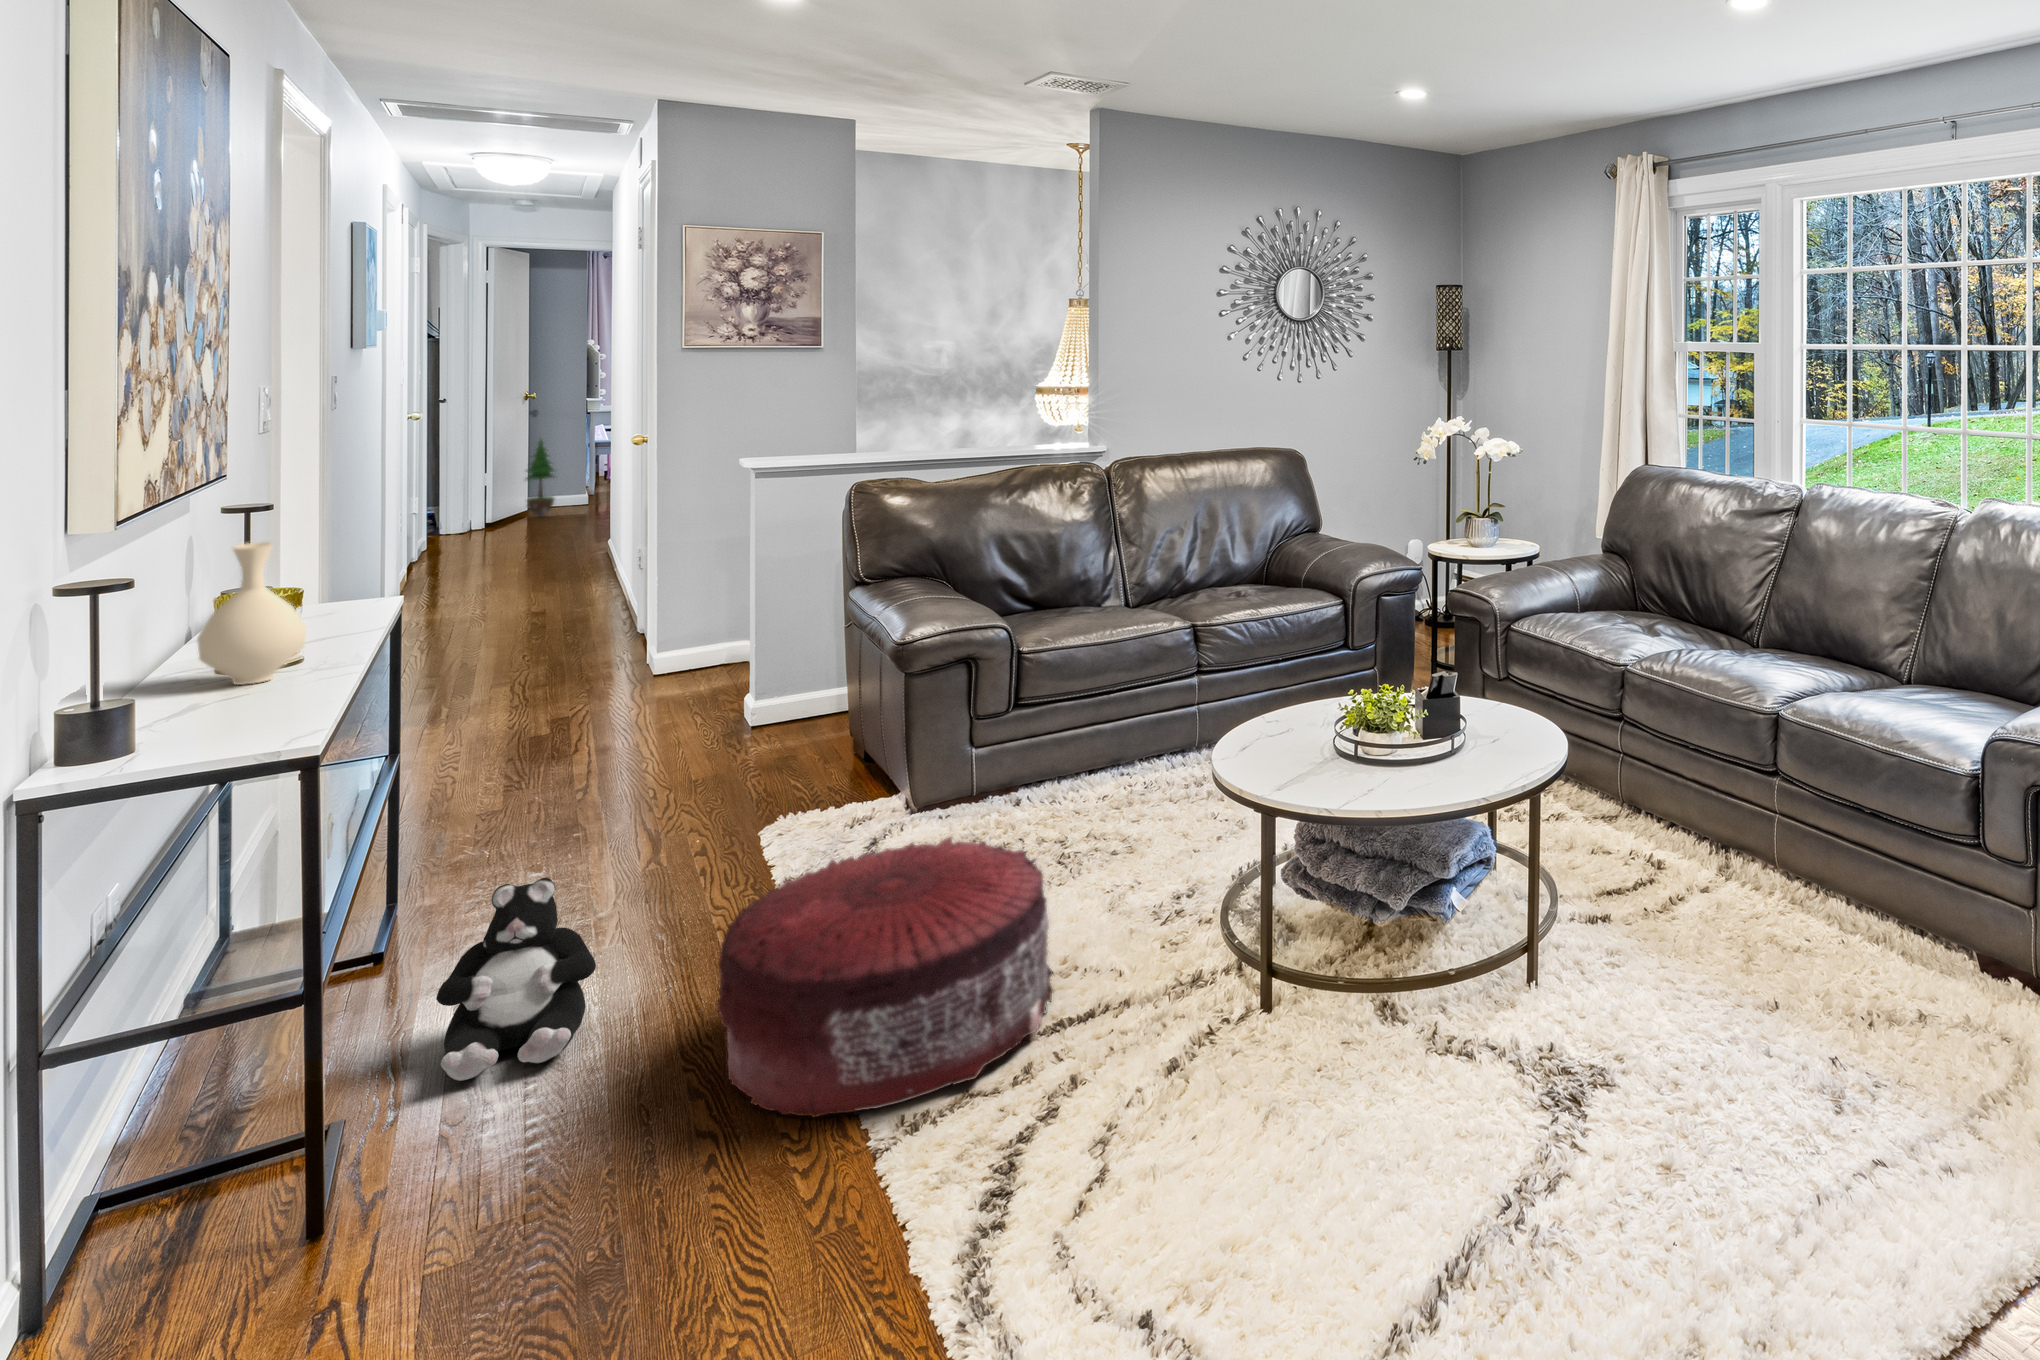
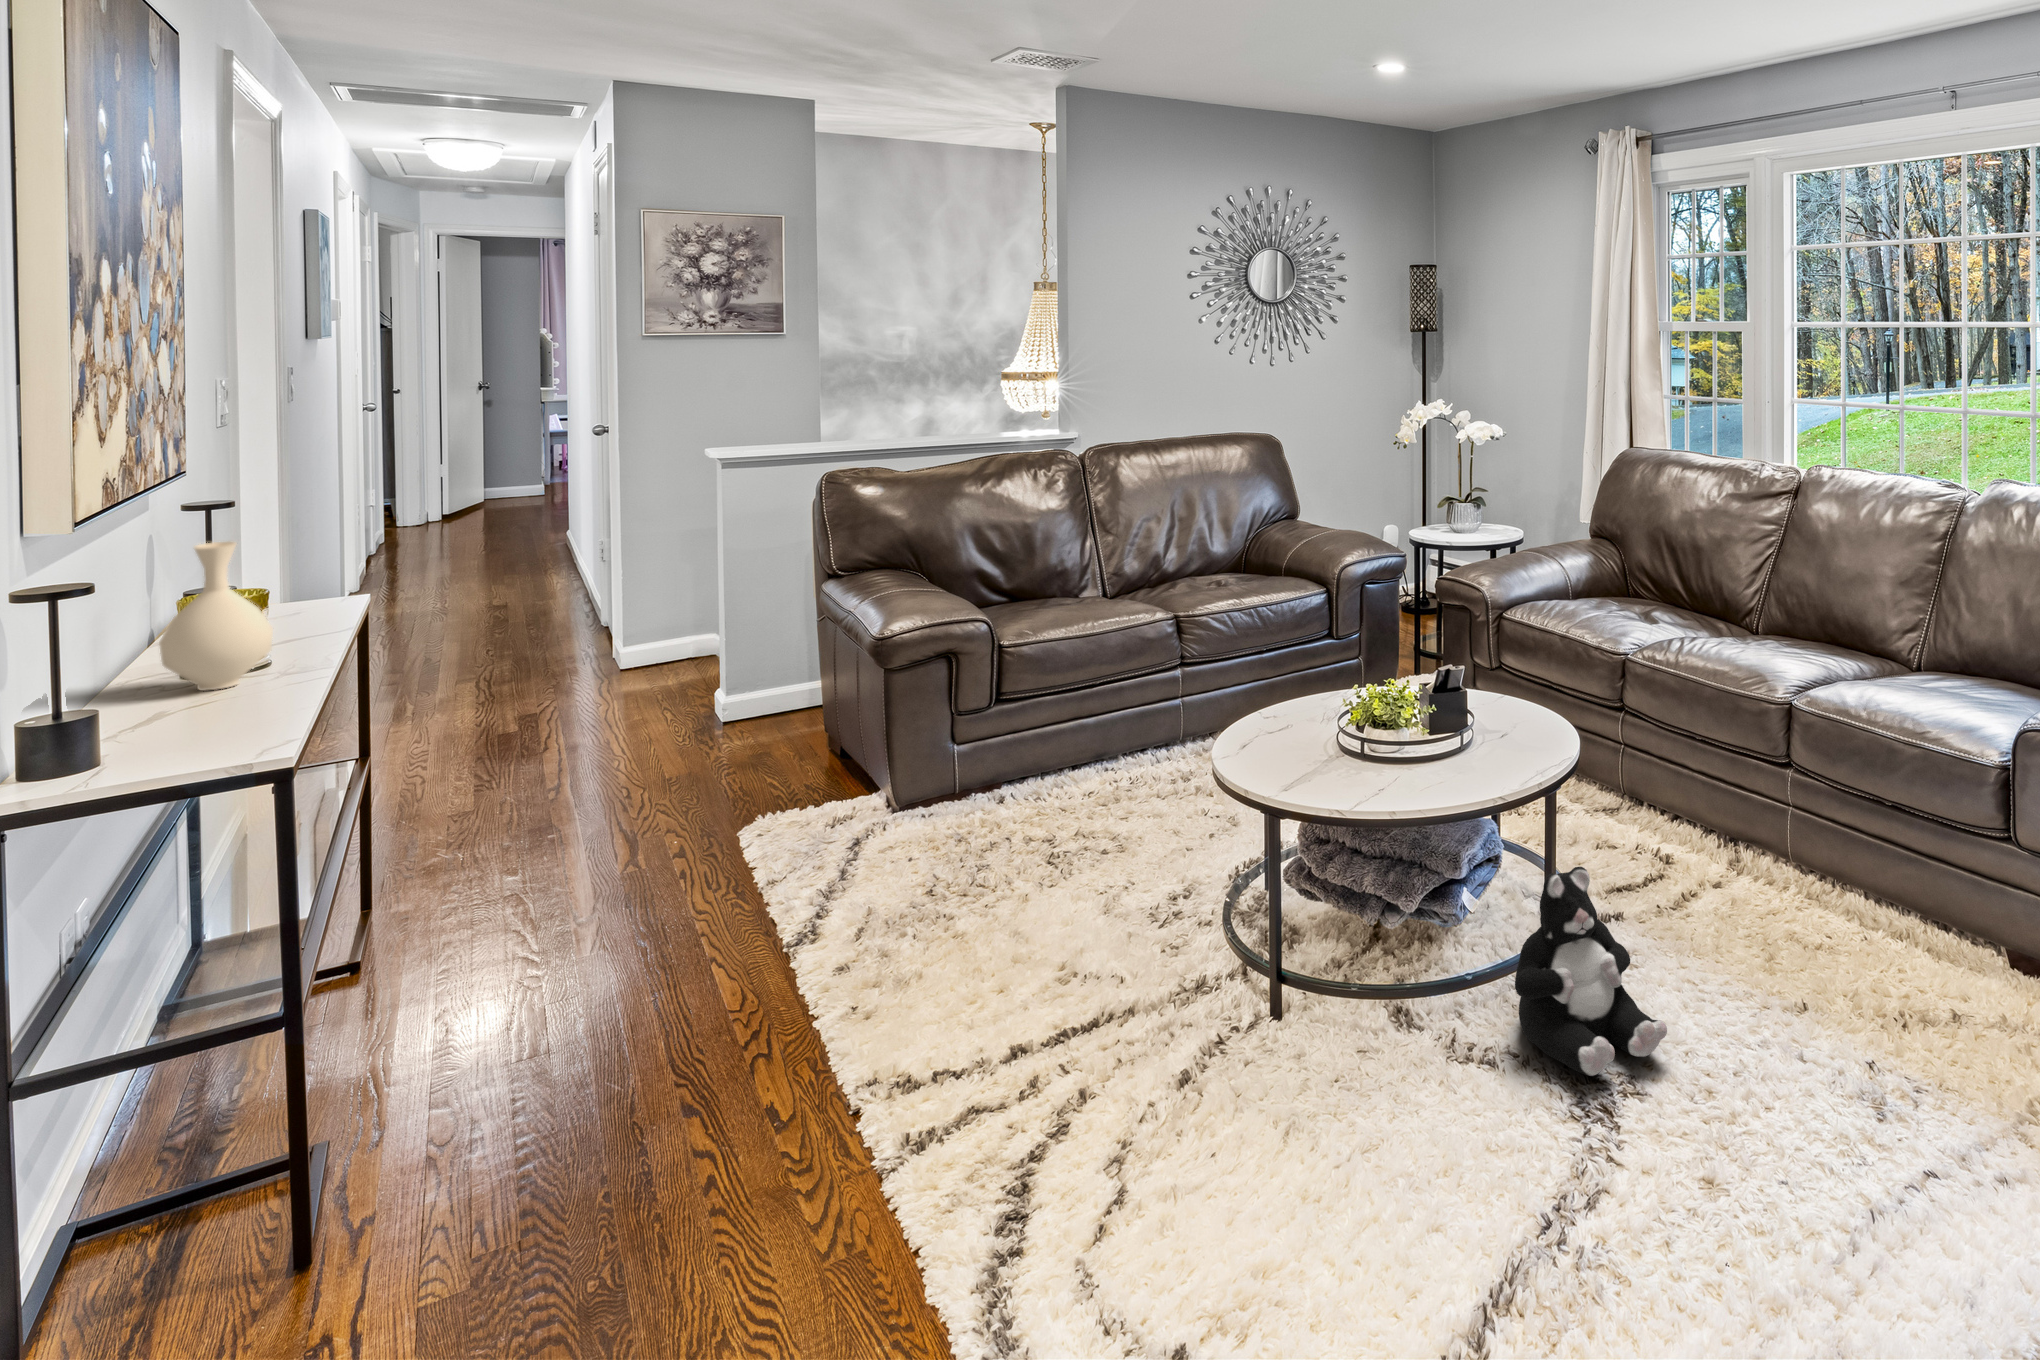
potted tree: present [526,440,554,516] -> none [478,427,515,507]
pouf: present [717,837,1054,1117] -> none [711,837,1057,1135]
plush toy: present [436,878,596,1081] -> present [1515,867,1667,1076]

